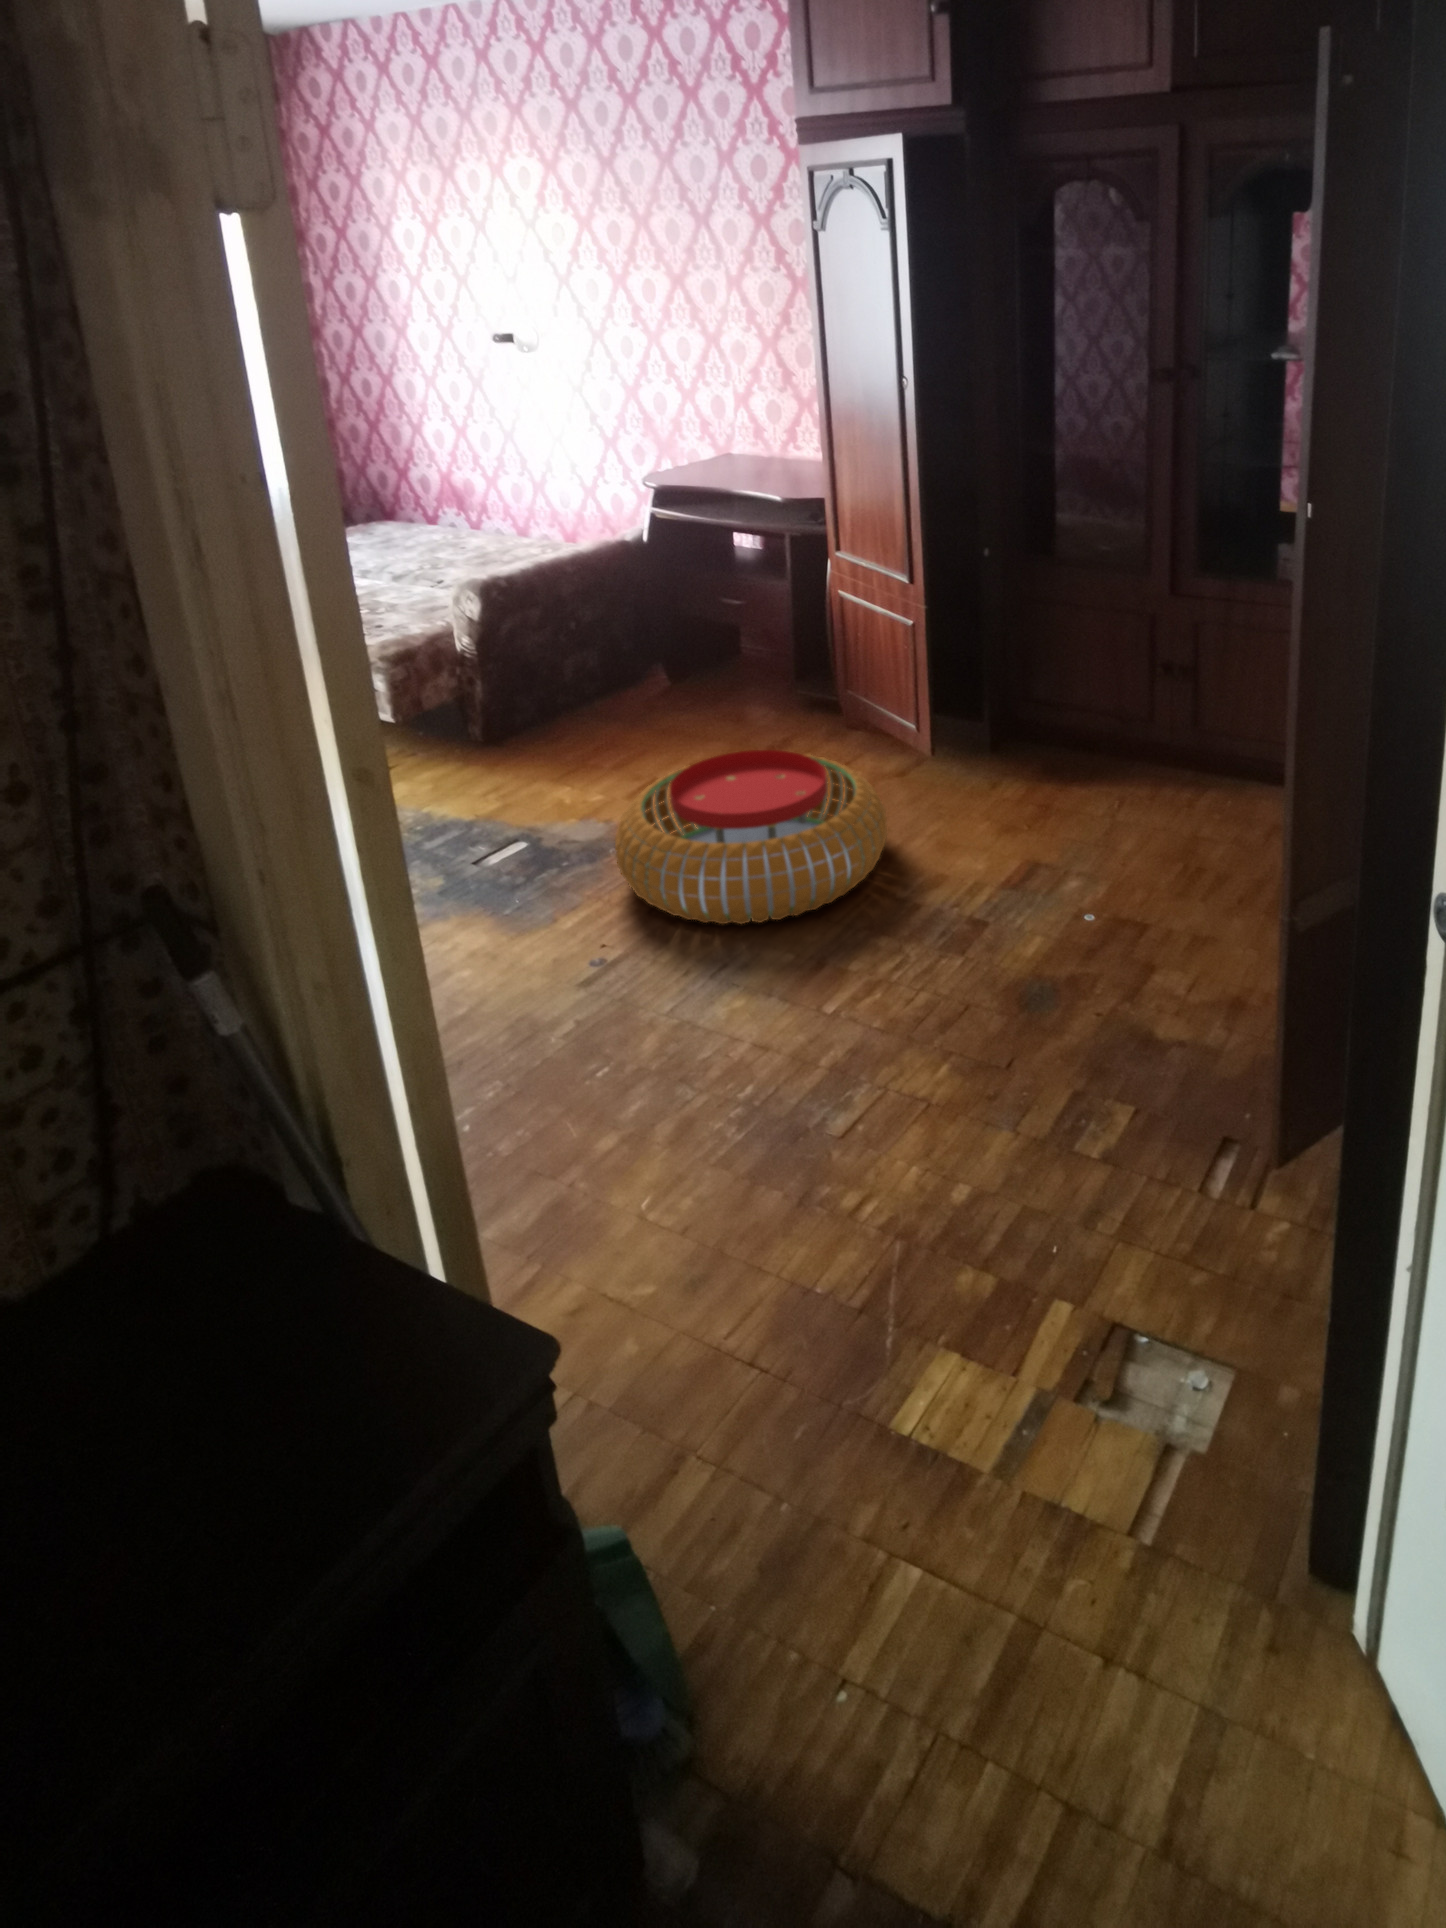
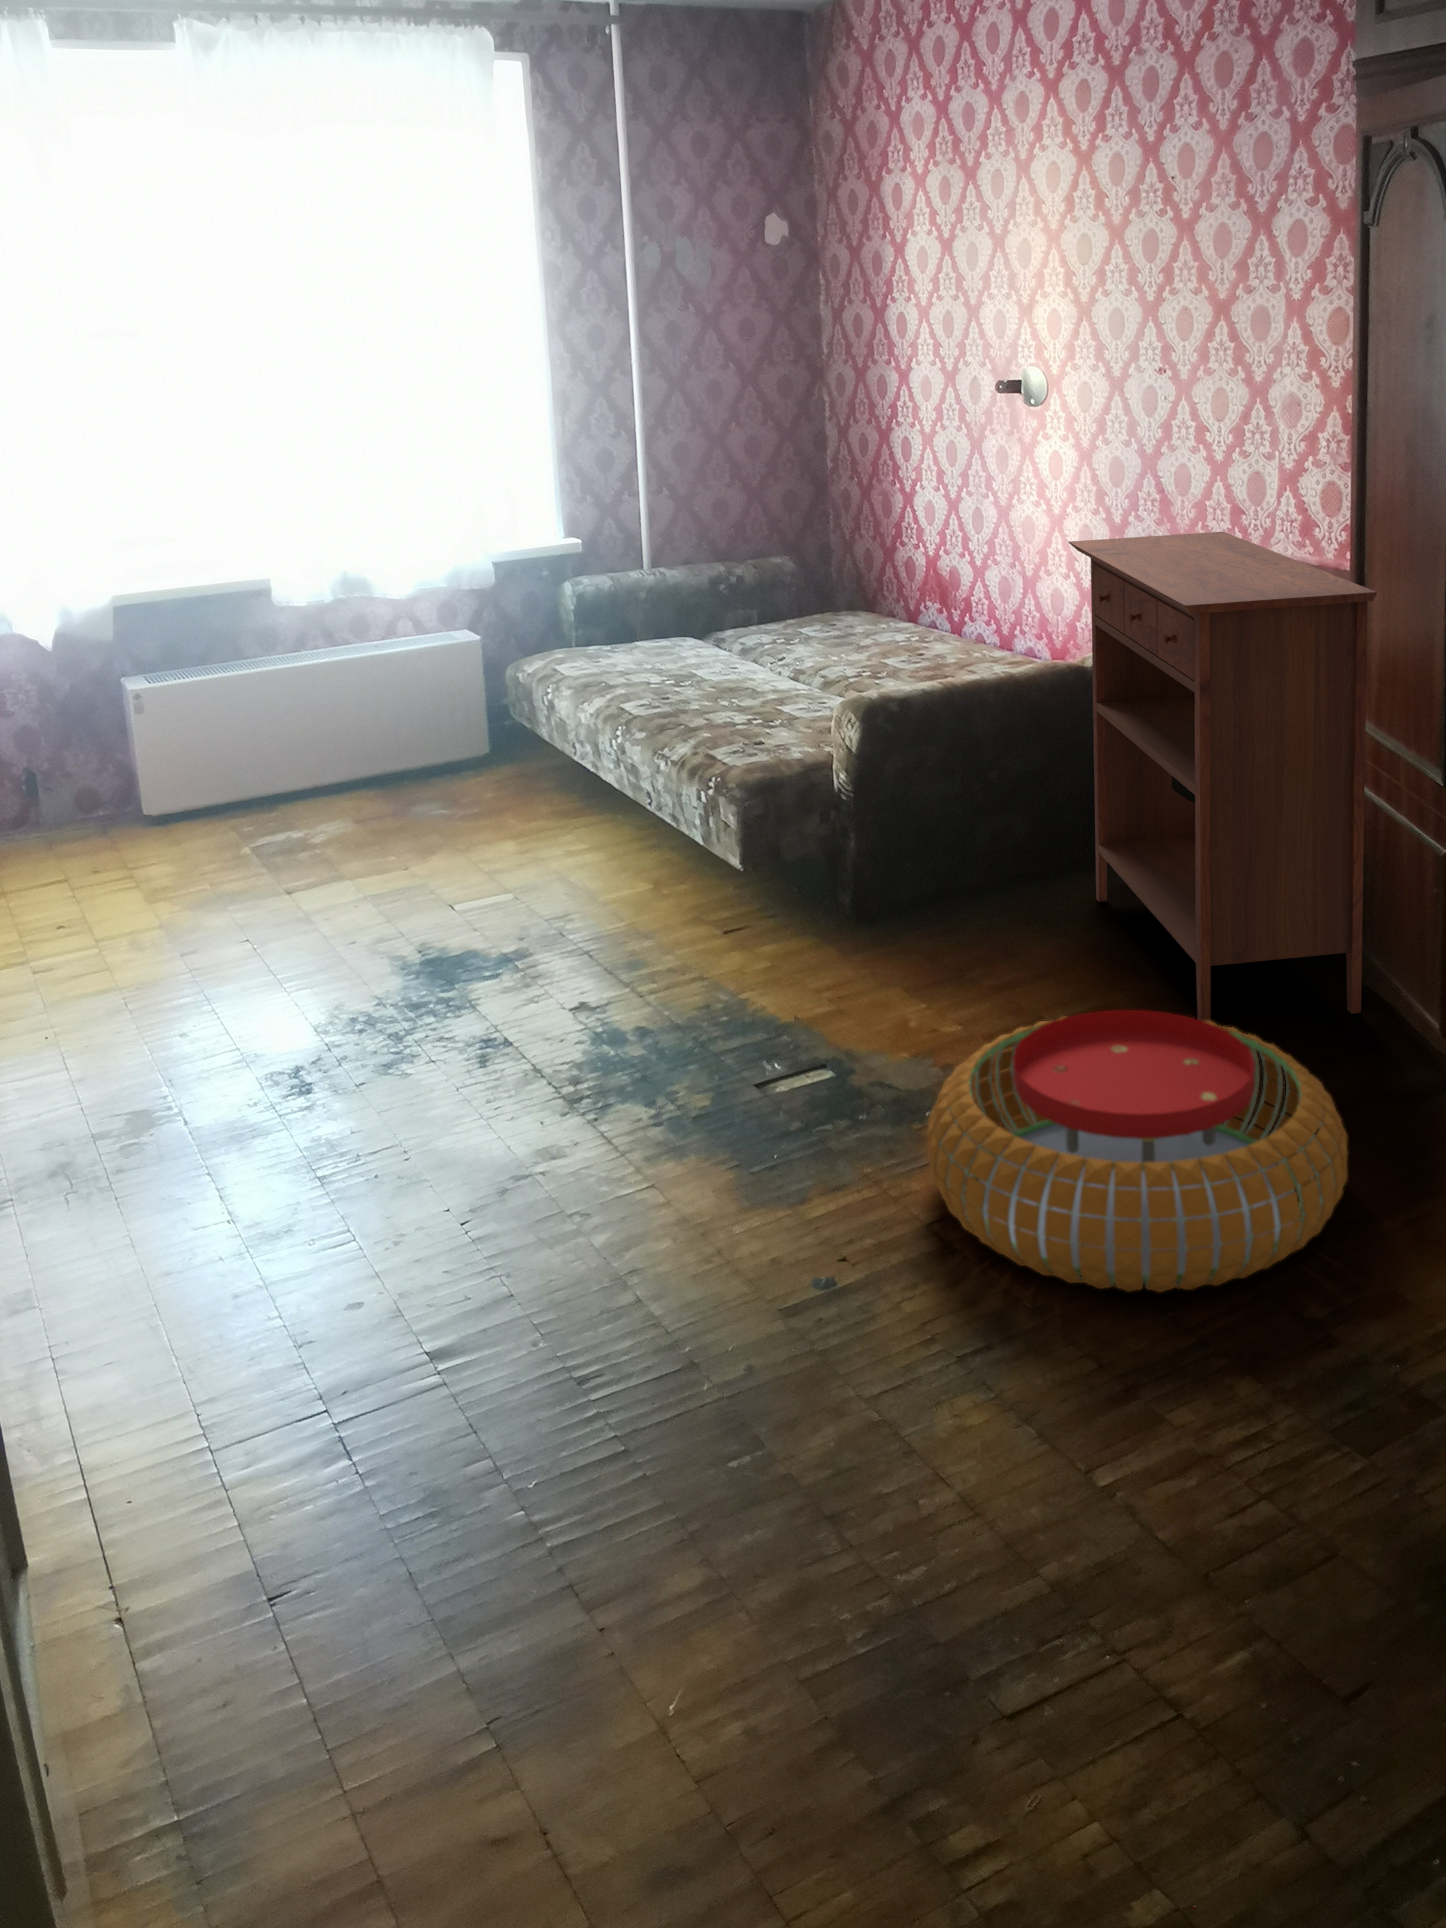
console table: none [598,437,844,764] -> present [1068,532,1377,1021]

